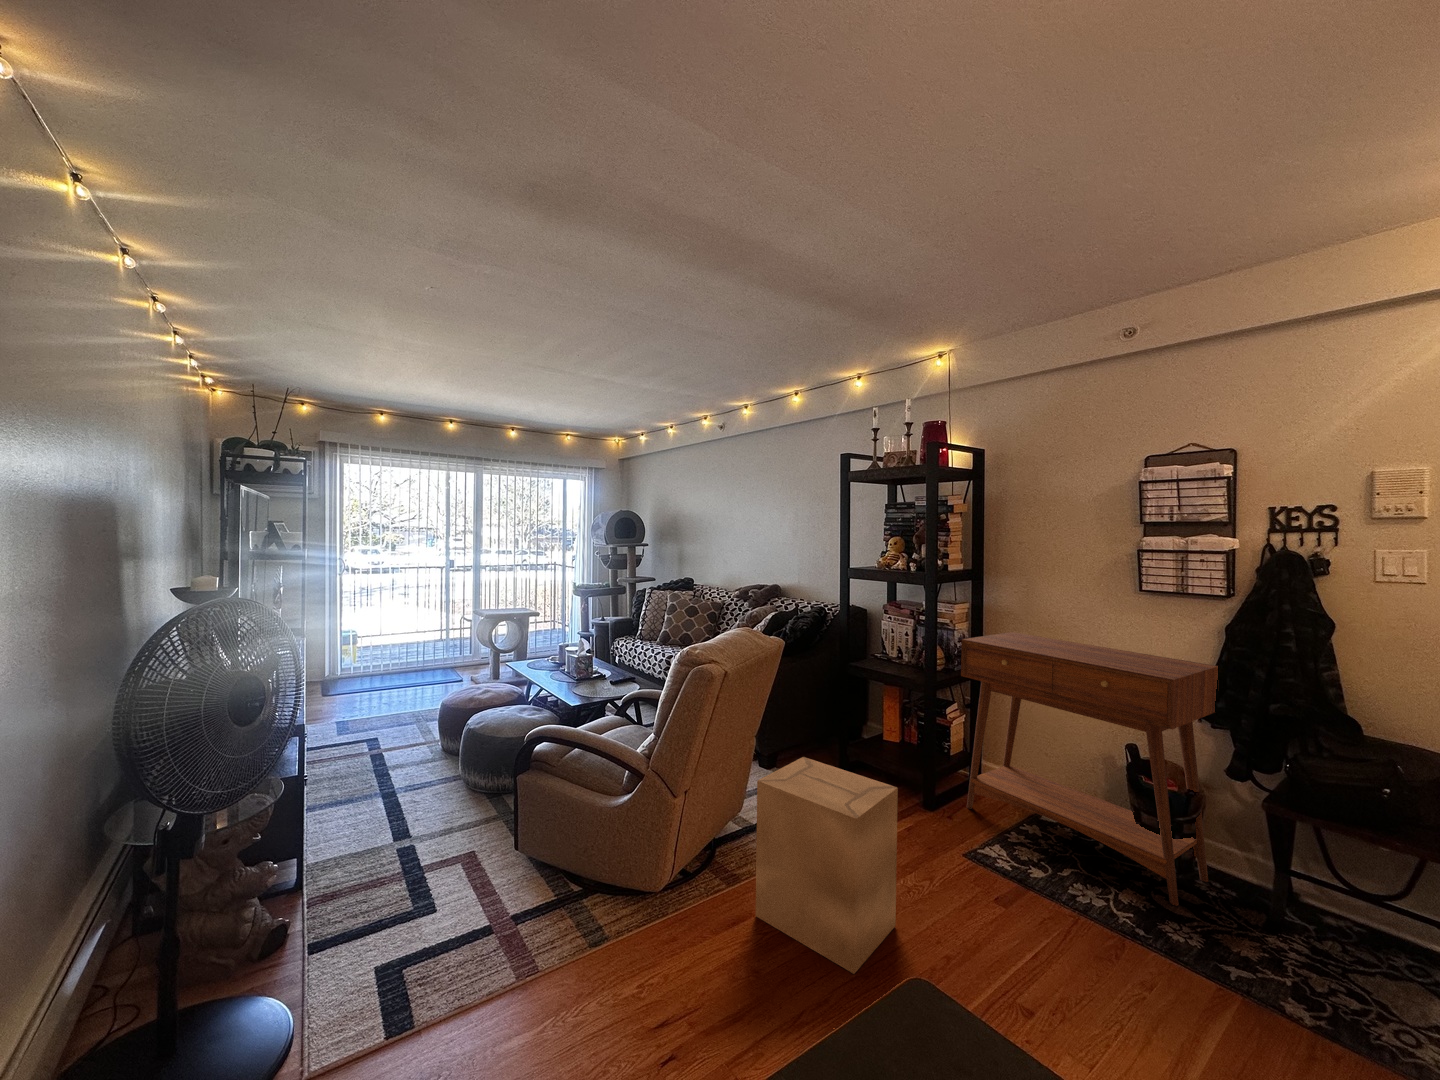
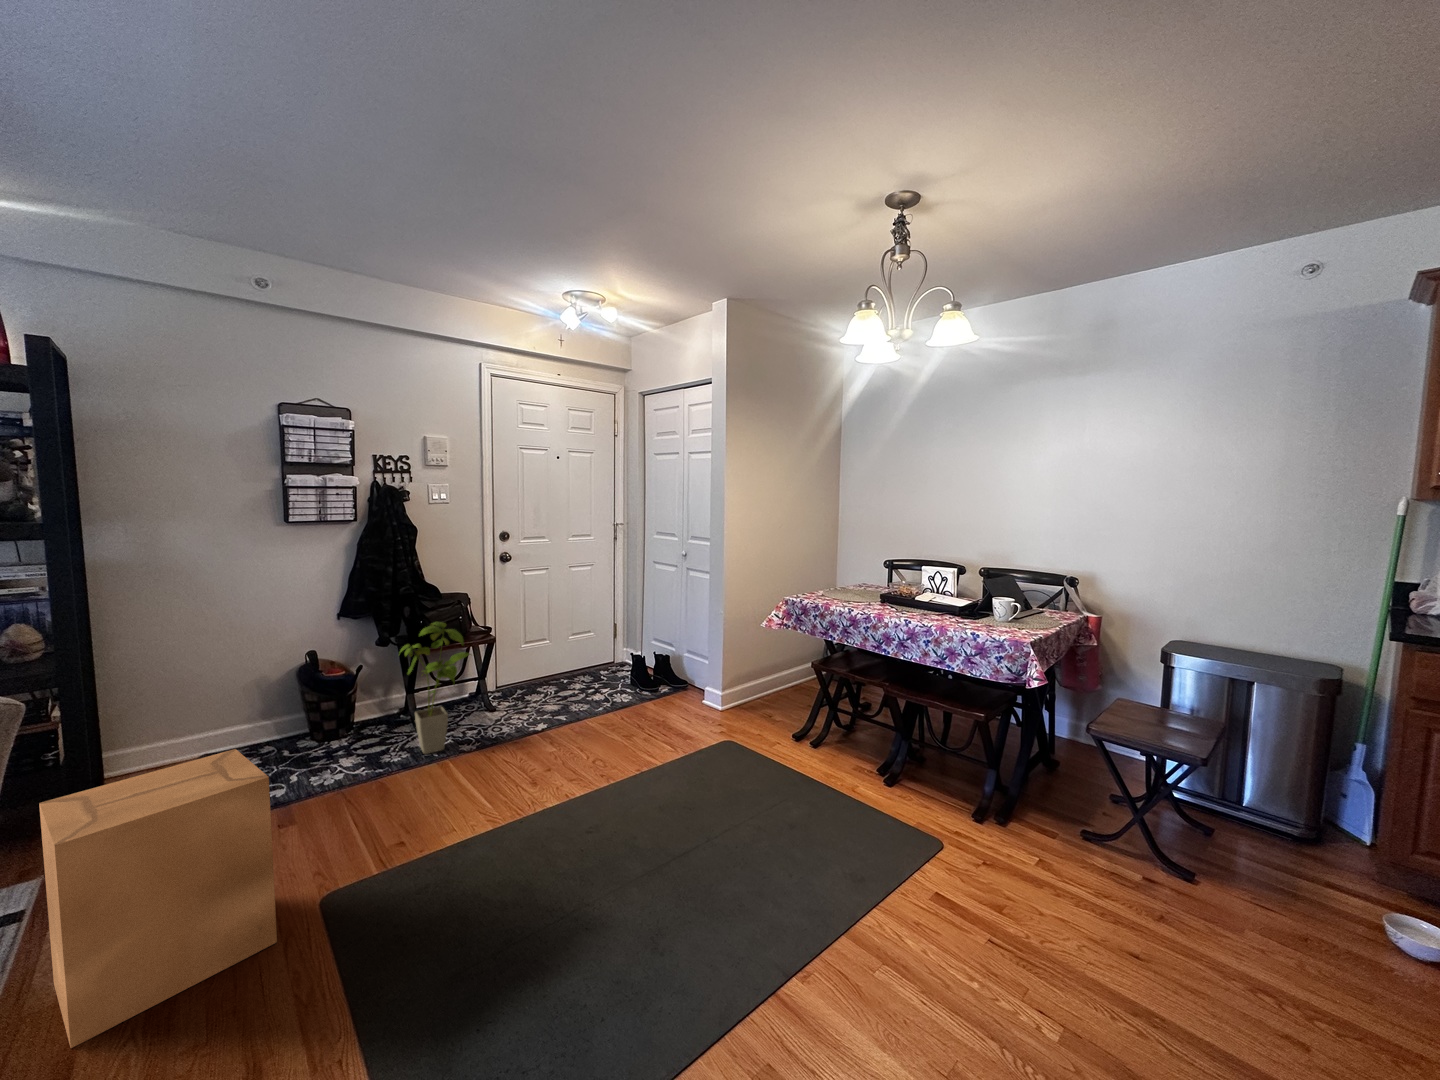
console table: present [961,632,1218,906] -> none [104,572,372,805]
house plant: none [1200,770,1358,981] -> present [400,622,470,754]

